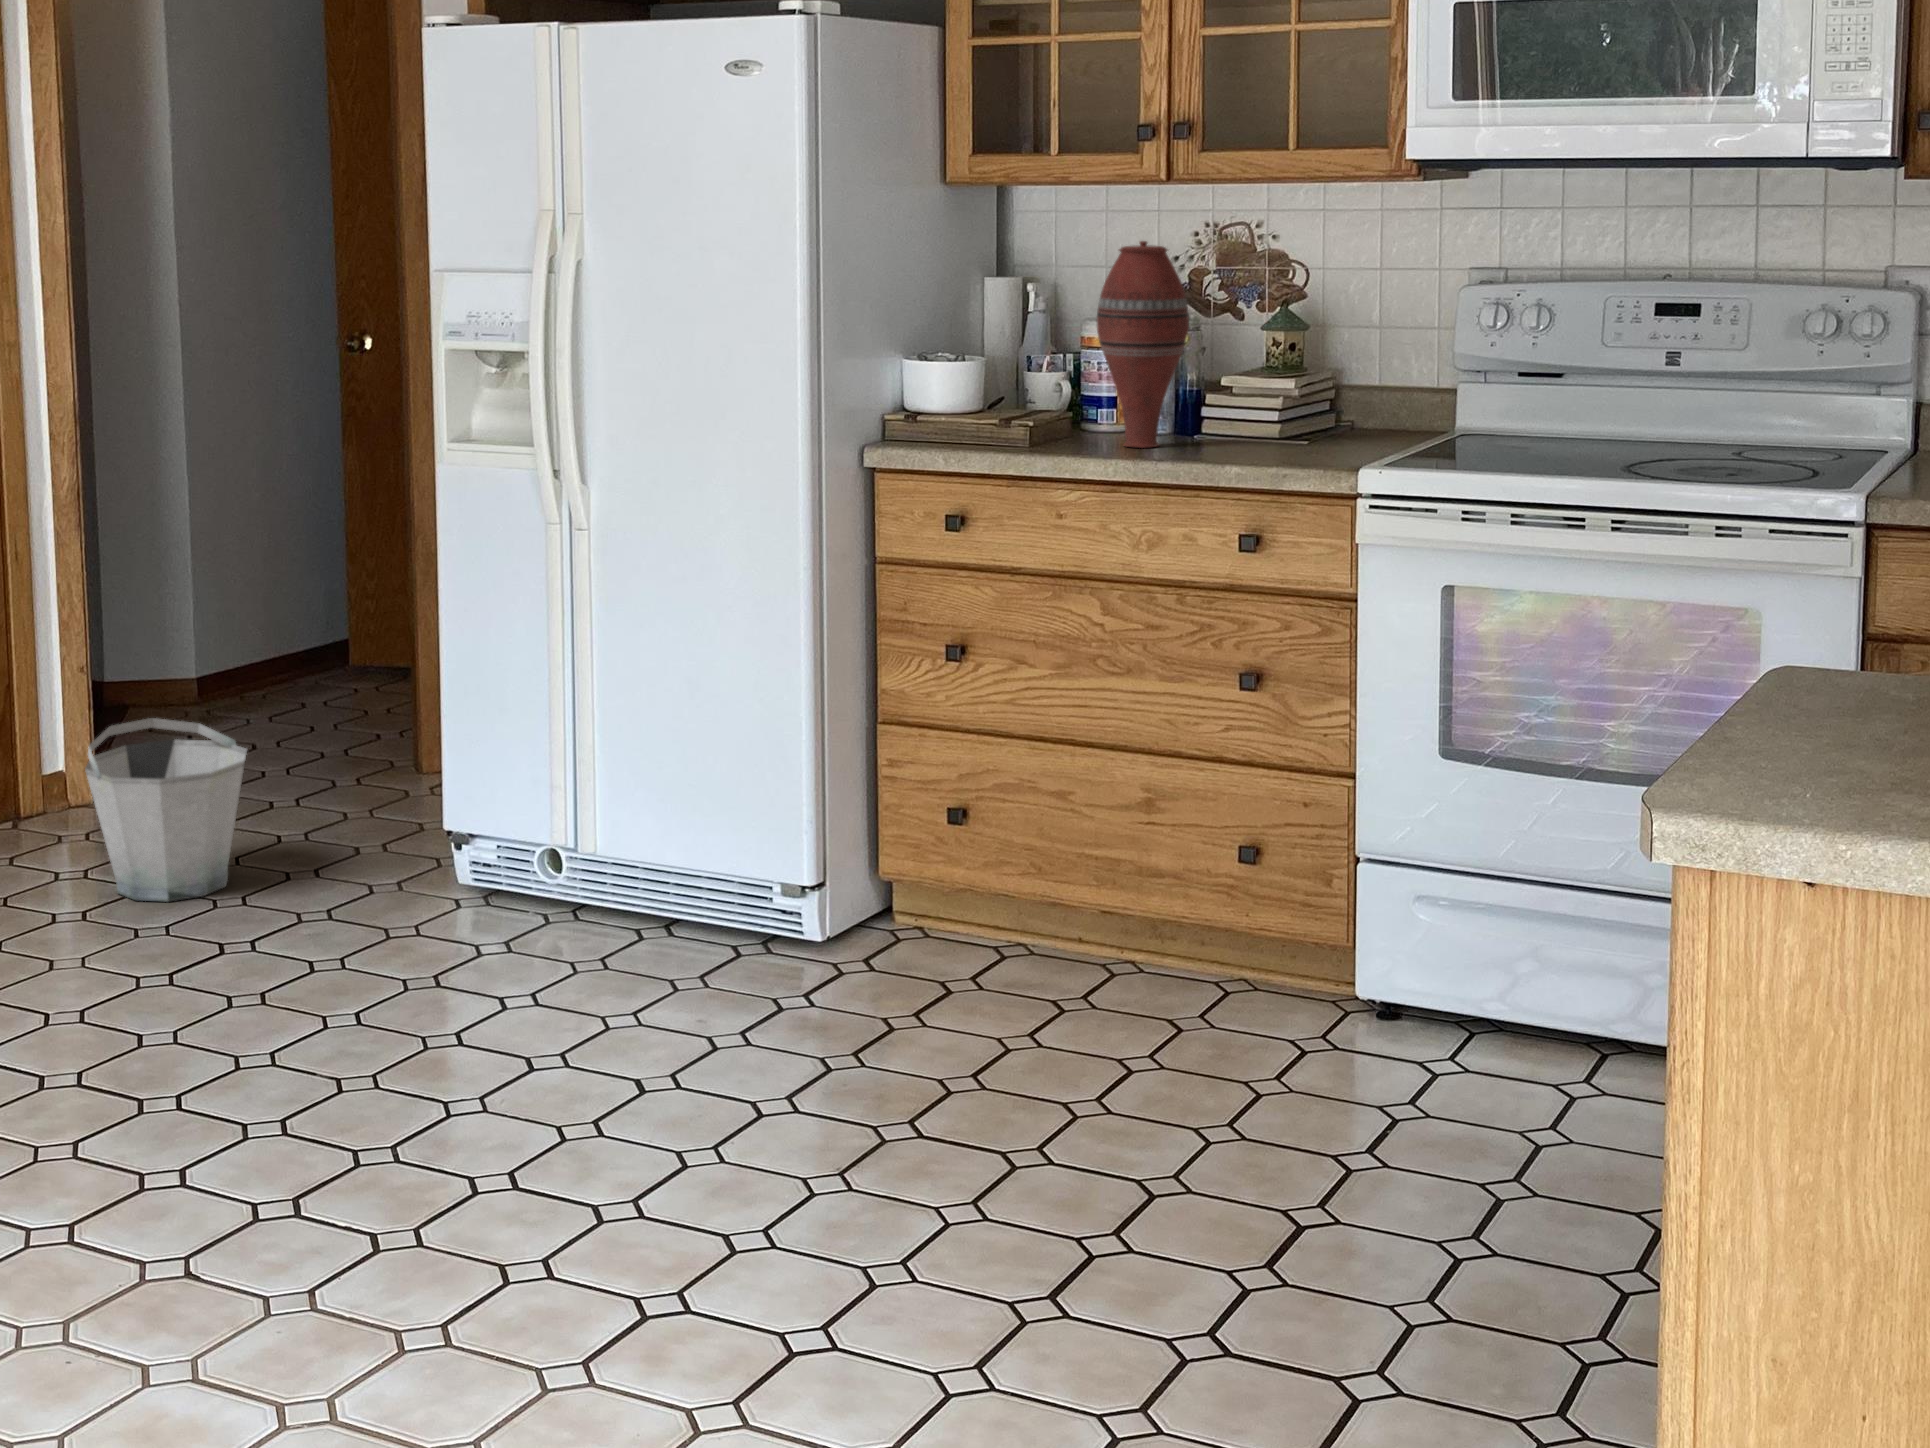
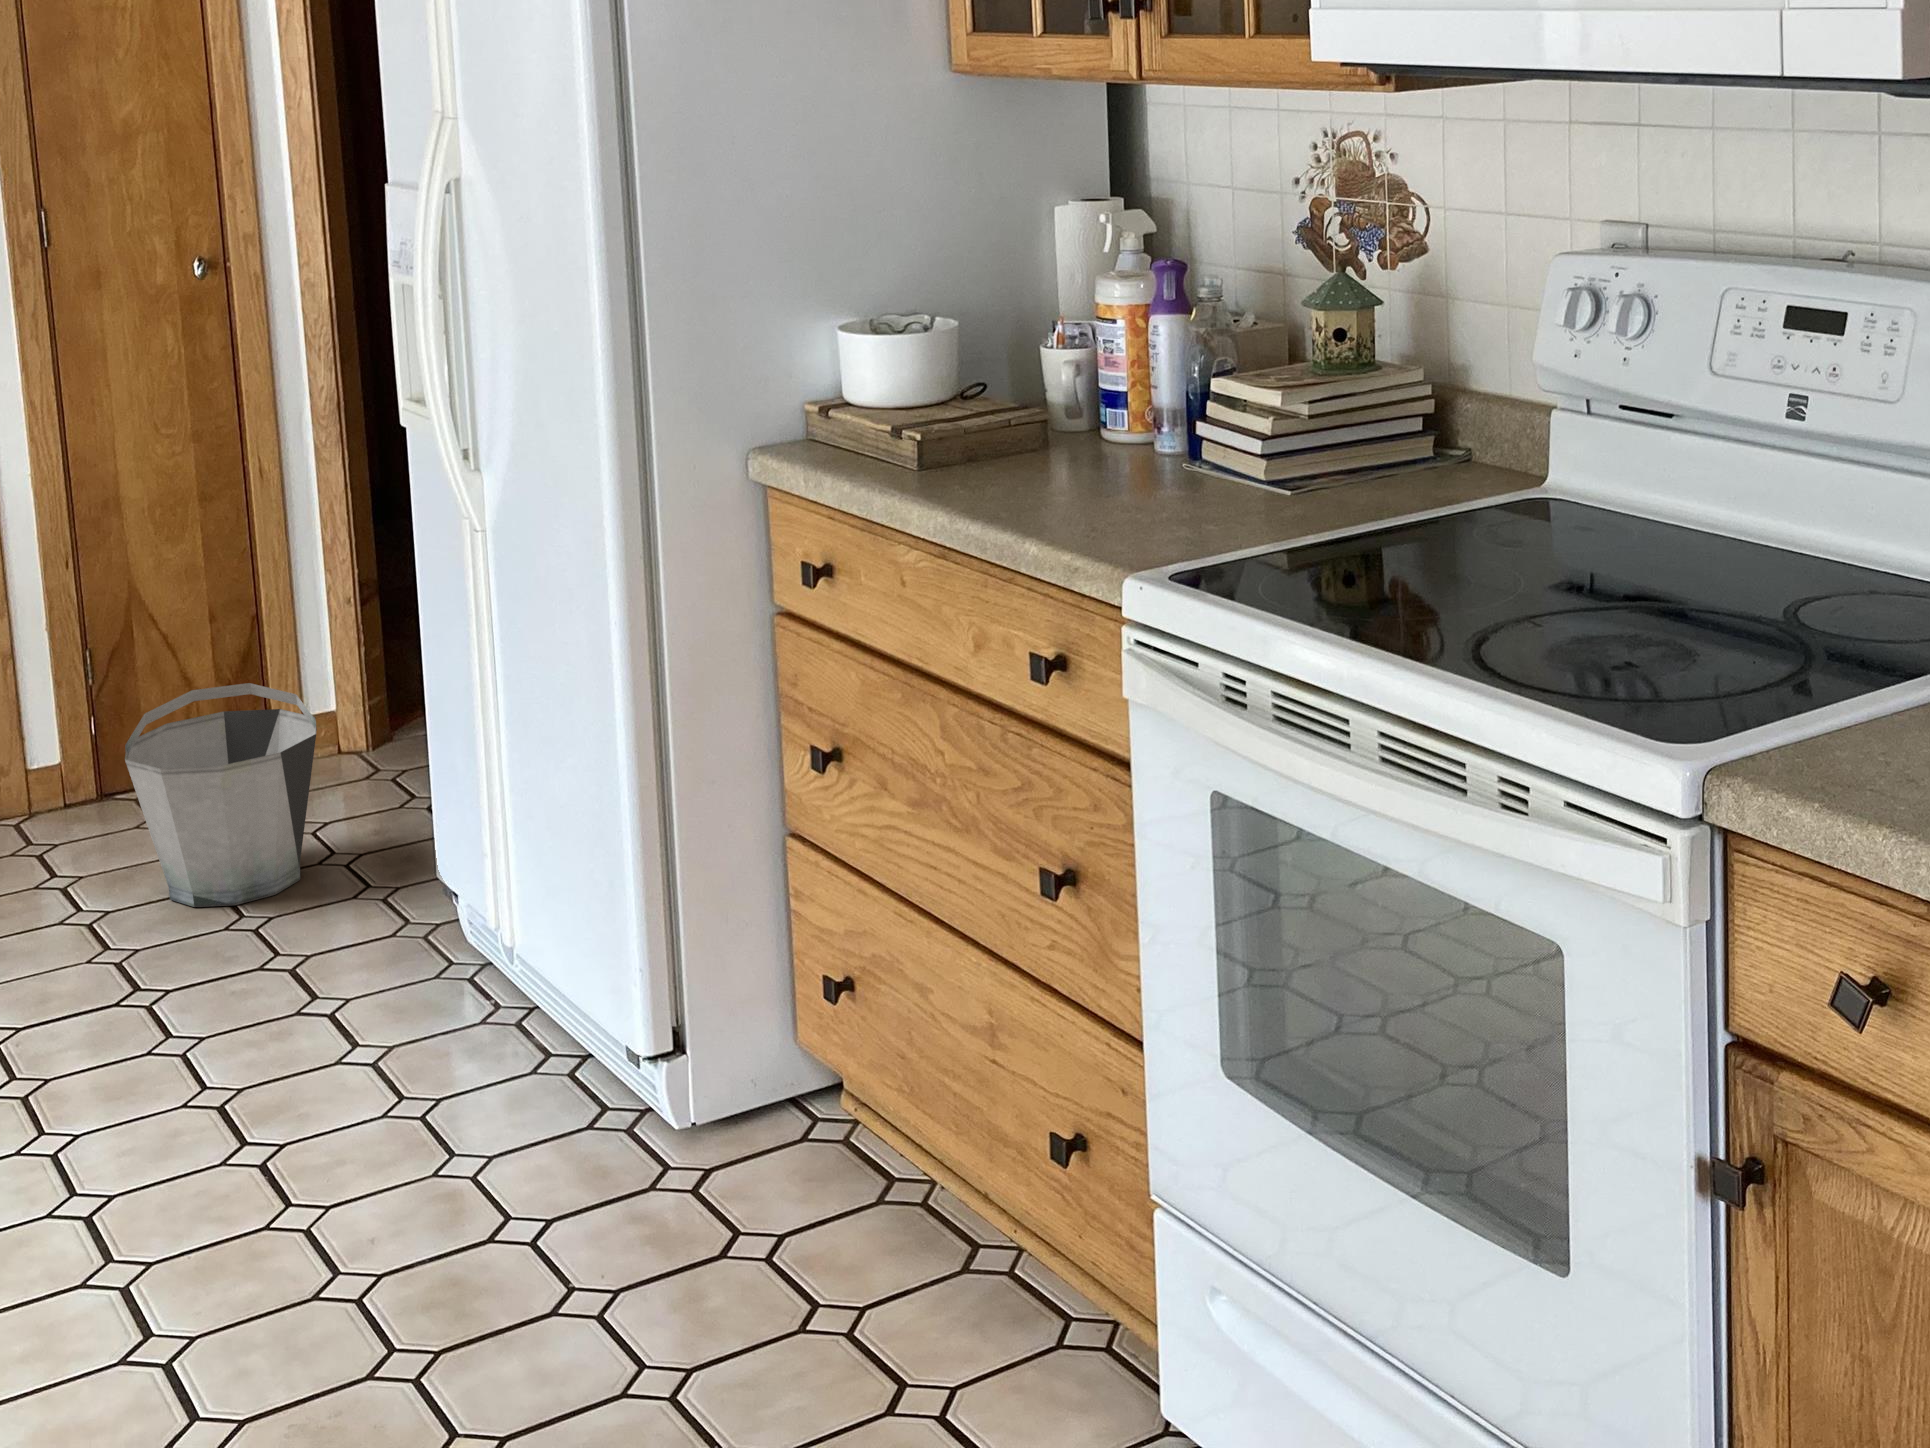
vase: present [1097,241,1189,448] -> none [978,175,1115,485]

